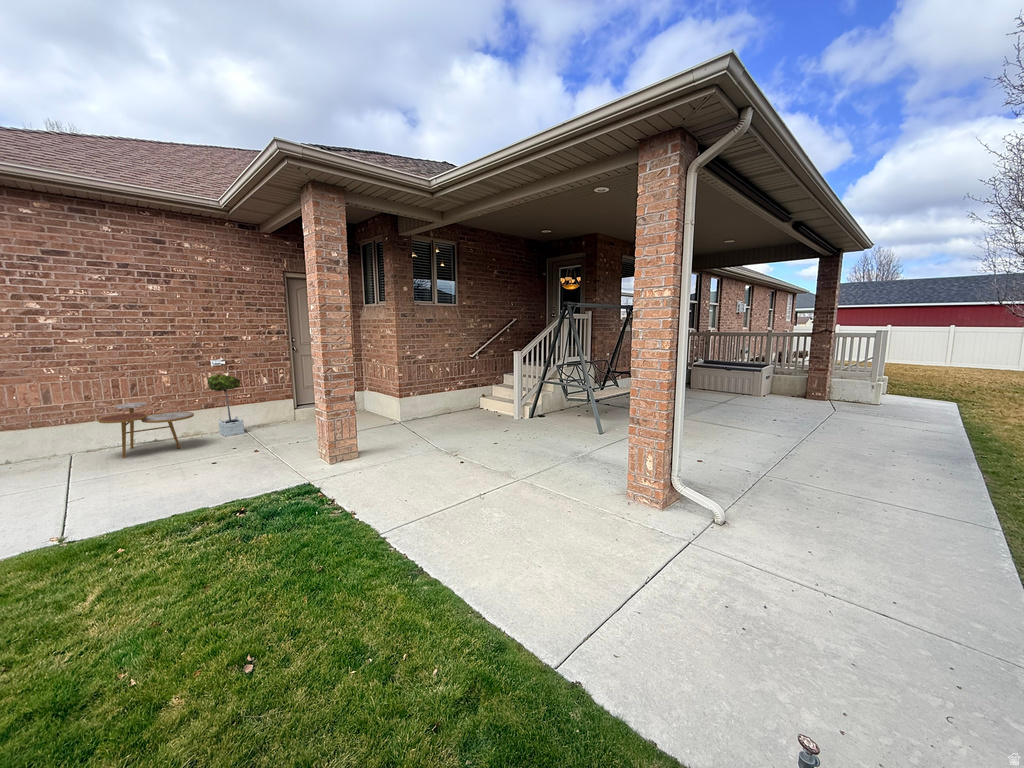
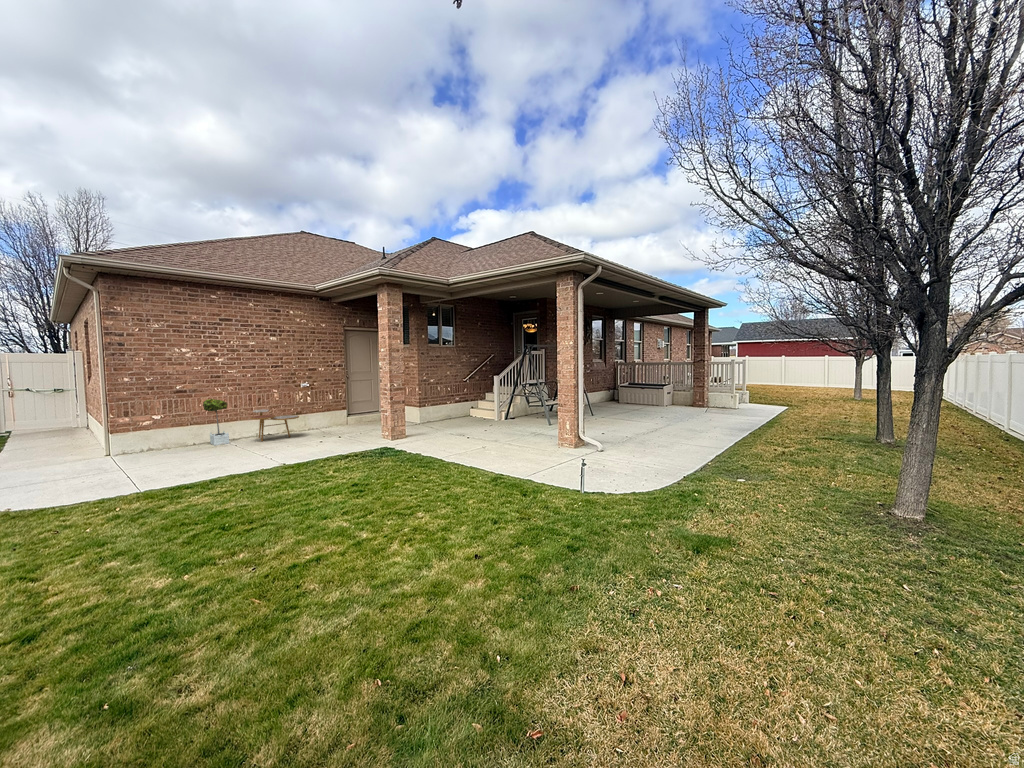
potted tree: present [208,374,244,436] -> present [203,399,229,446]

